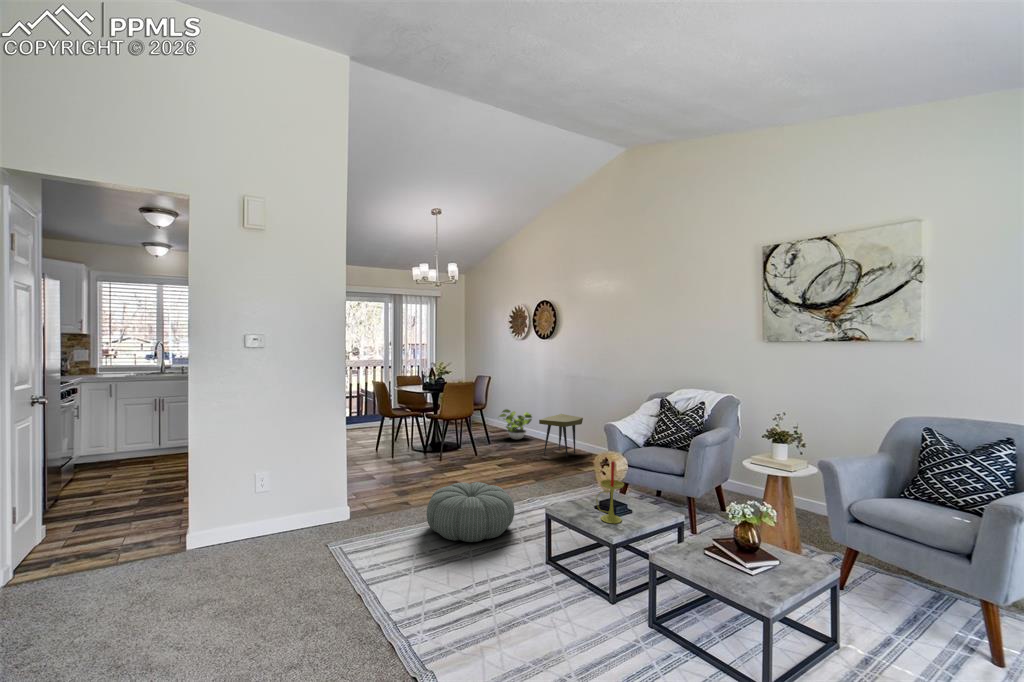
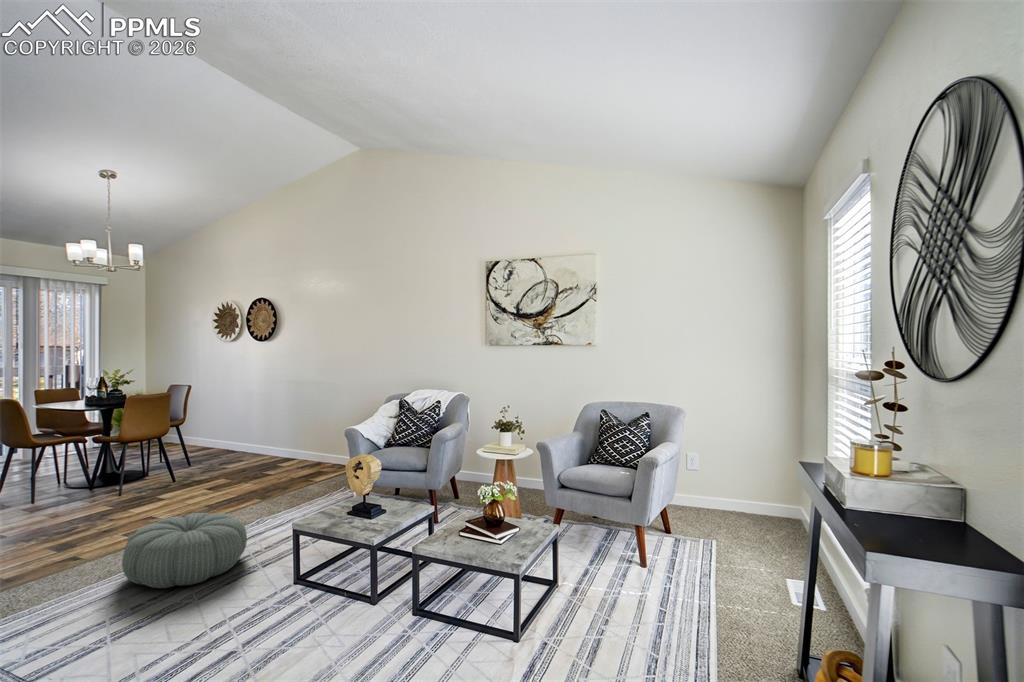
potted plant: present [499,409,532,440] -> none [198,424,246,459]
side table: present [539,414,583,458] -> none [259,424,311,472]
candle: present [596,461,624,524] -> none [353,464,381,527]

